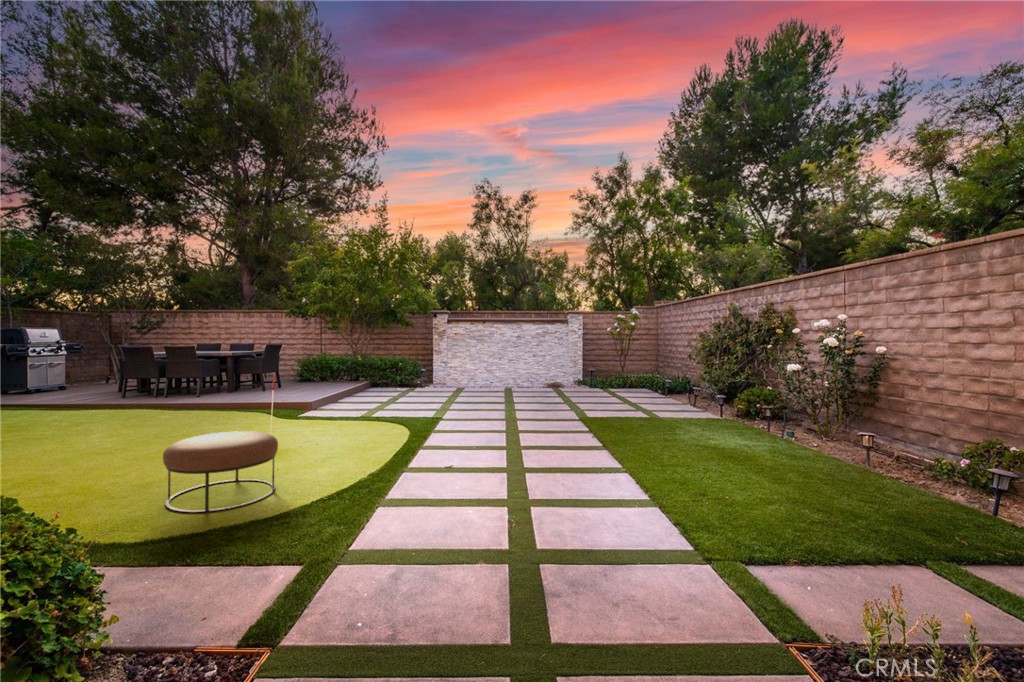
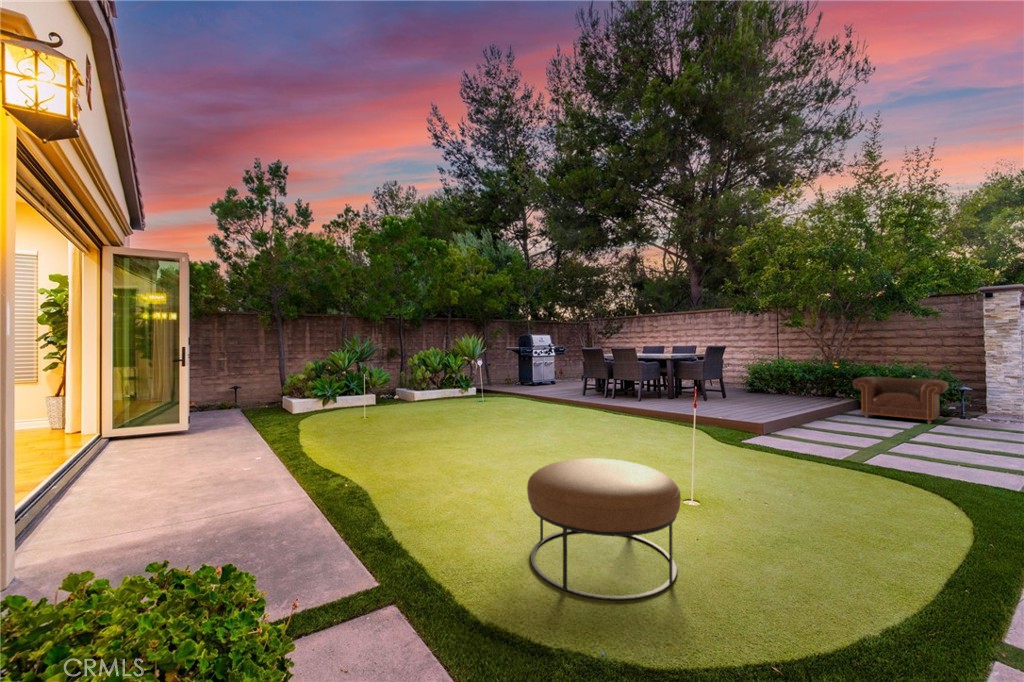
armchair: none [369,365,418,393] -> present [853,377,948,424]

